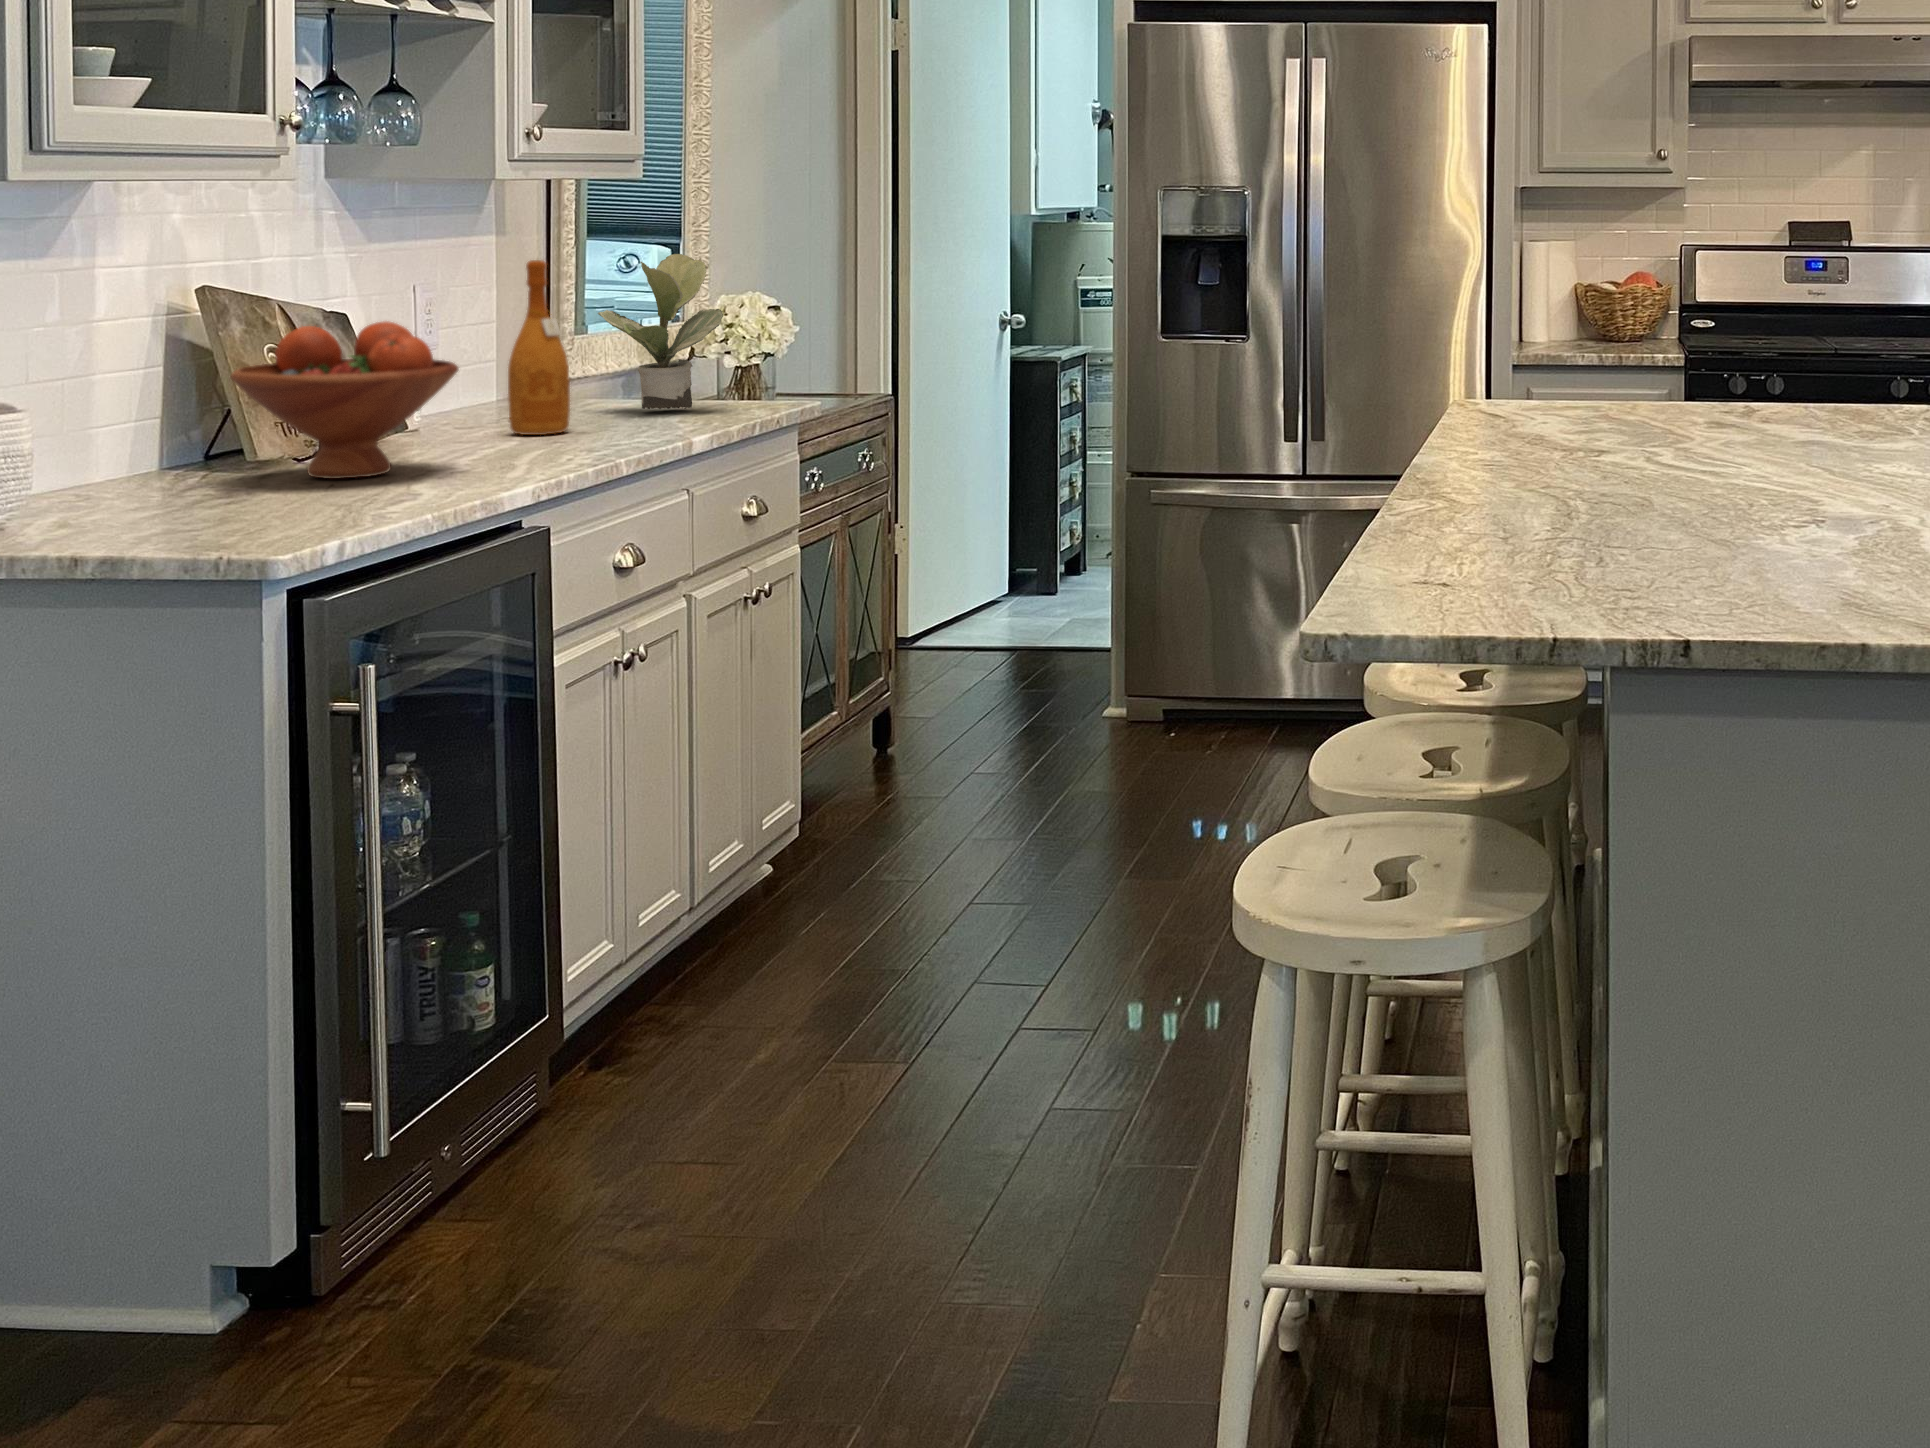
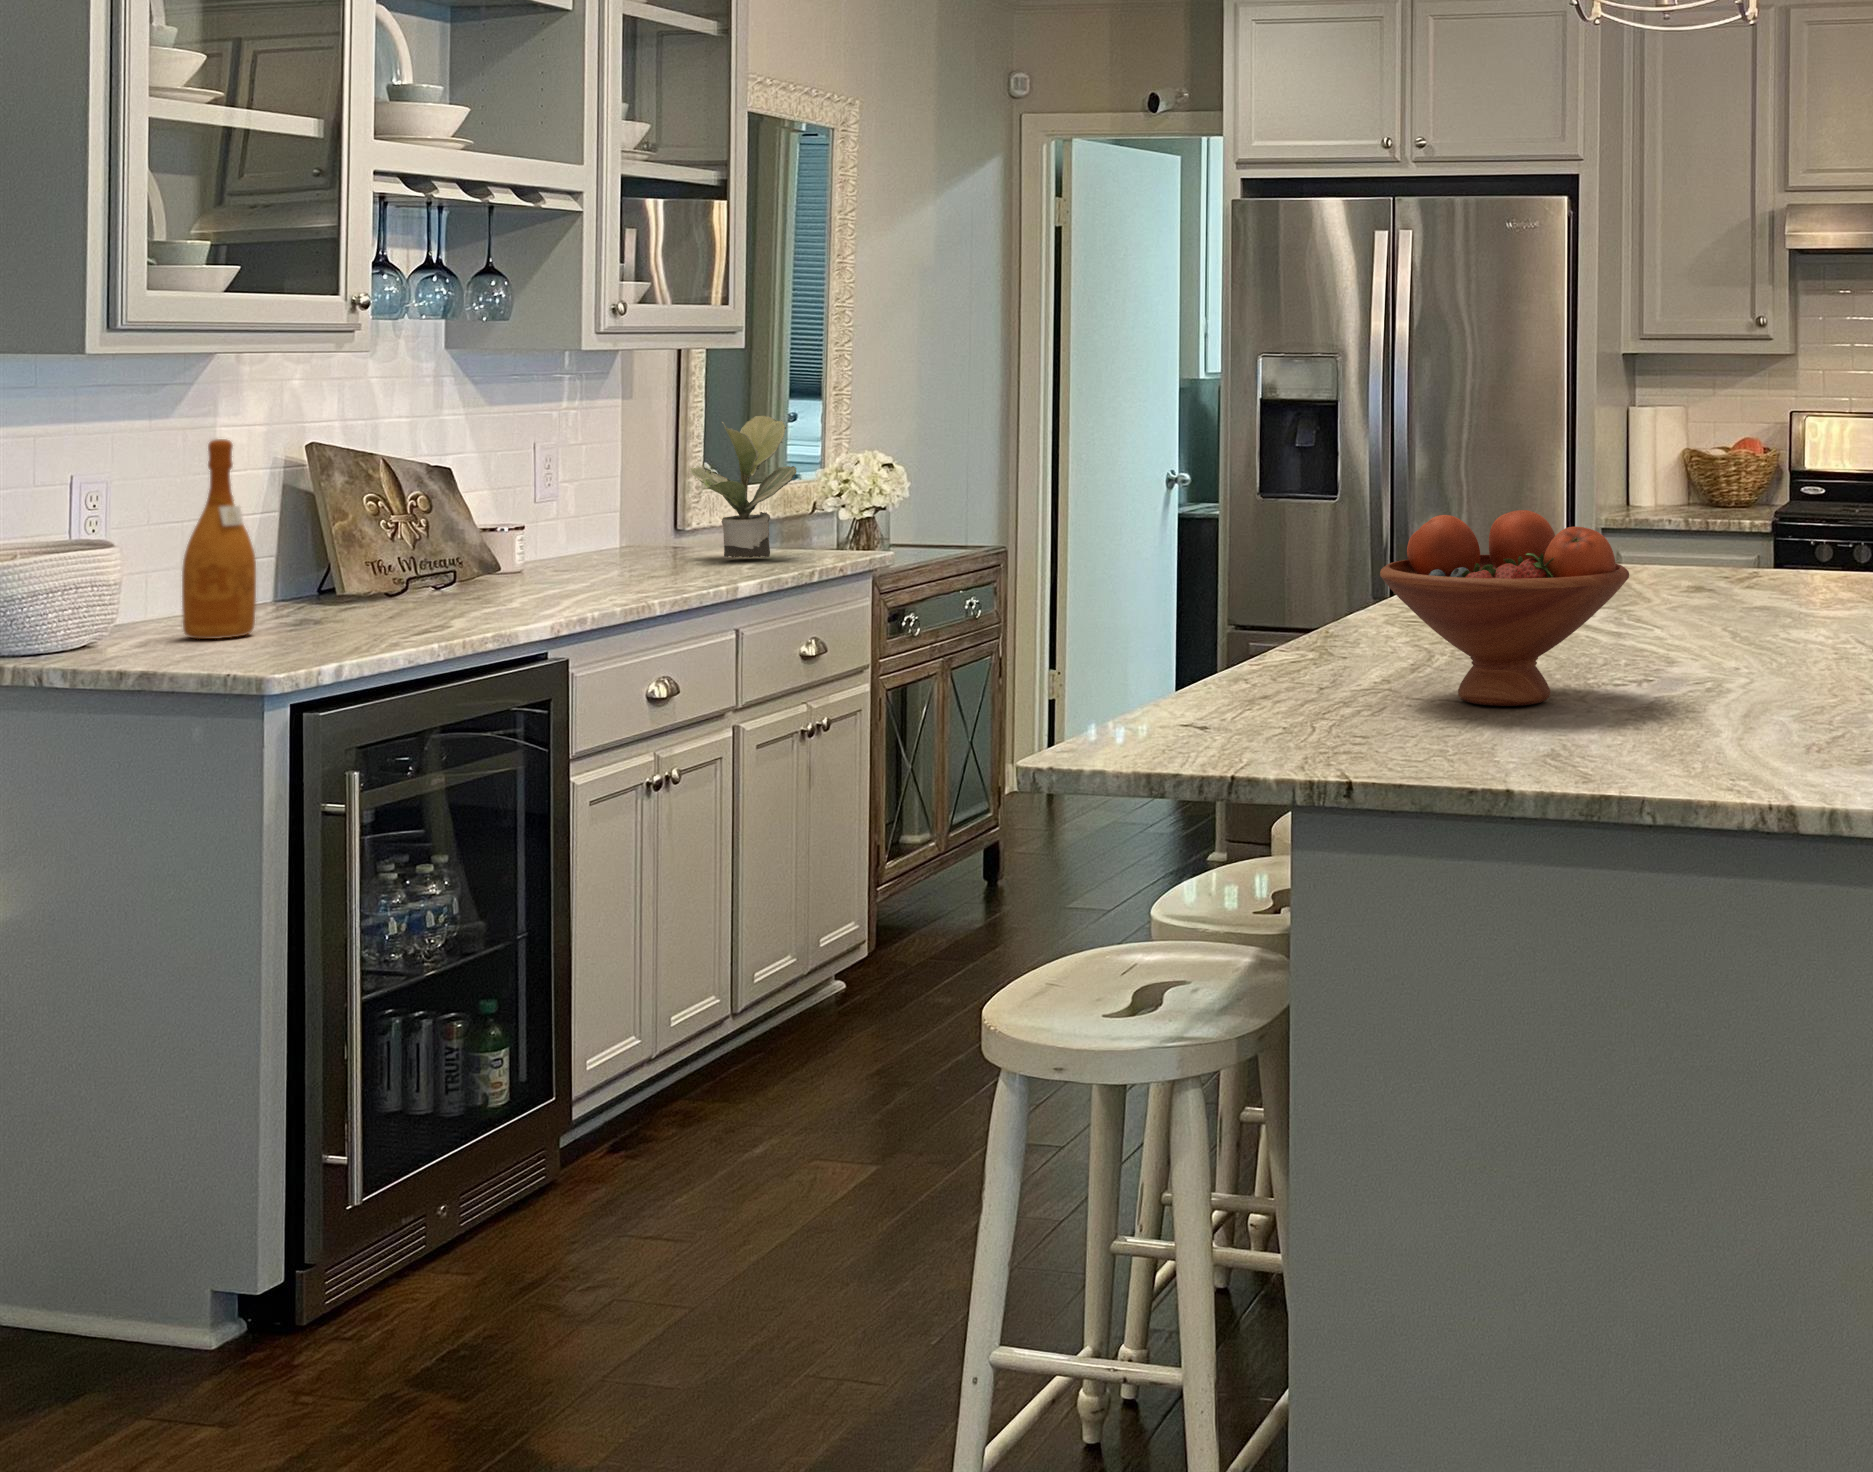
wine bottle: present [508,260,570,435] -> present [182,439,256,639]
fruit bowl: present [231,321,459,479] -> present [1380,510,1629,706]

